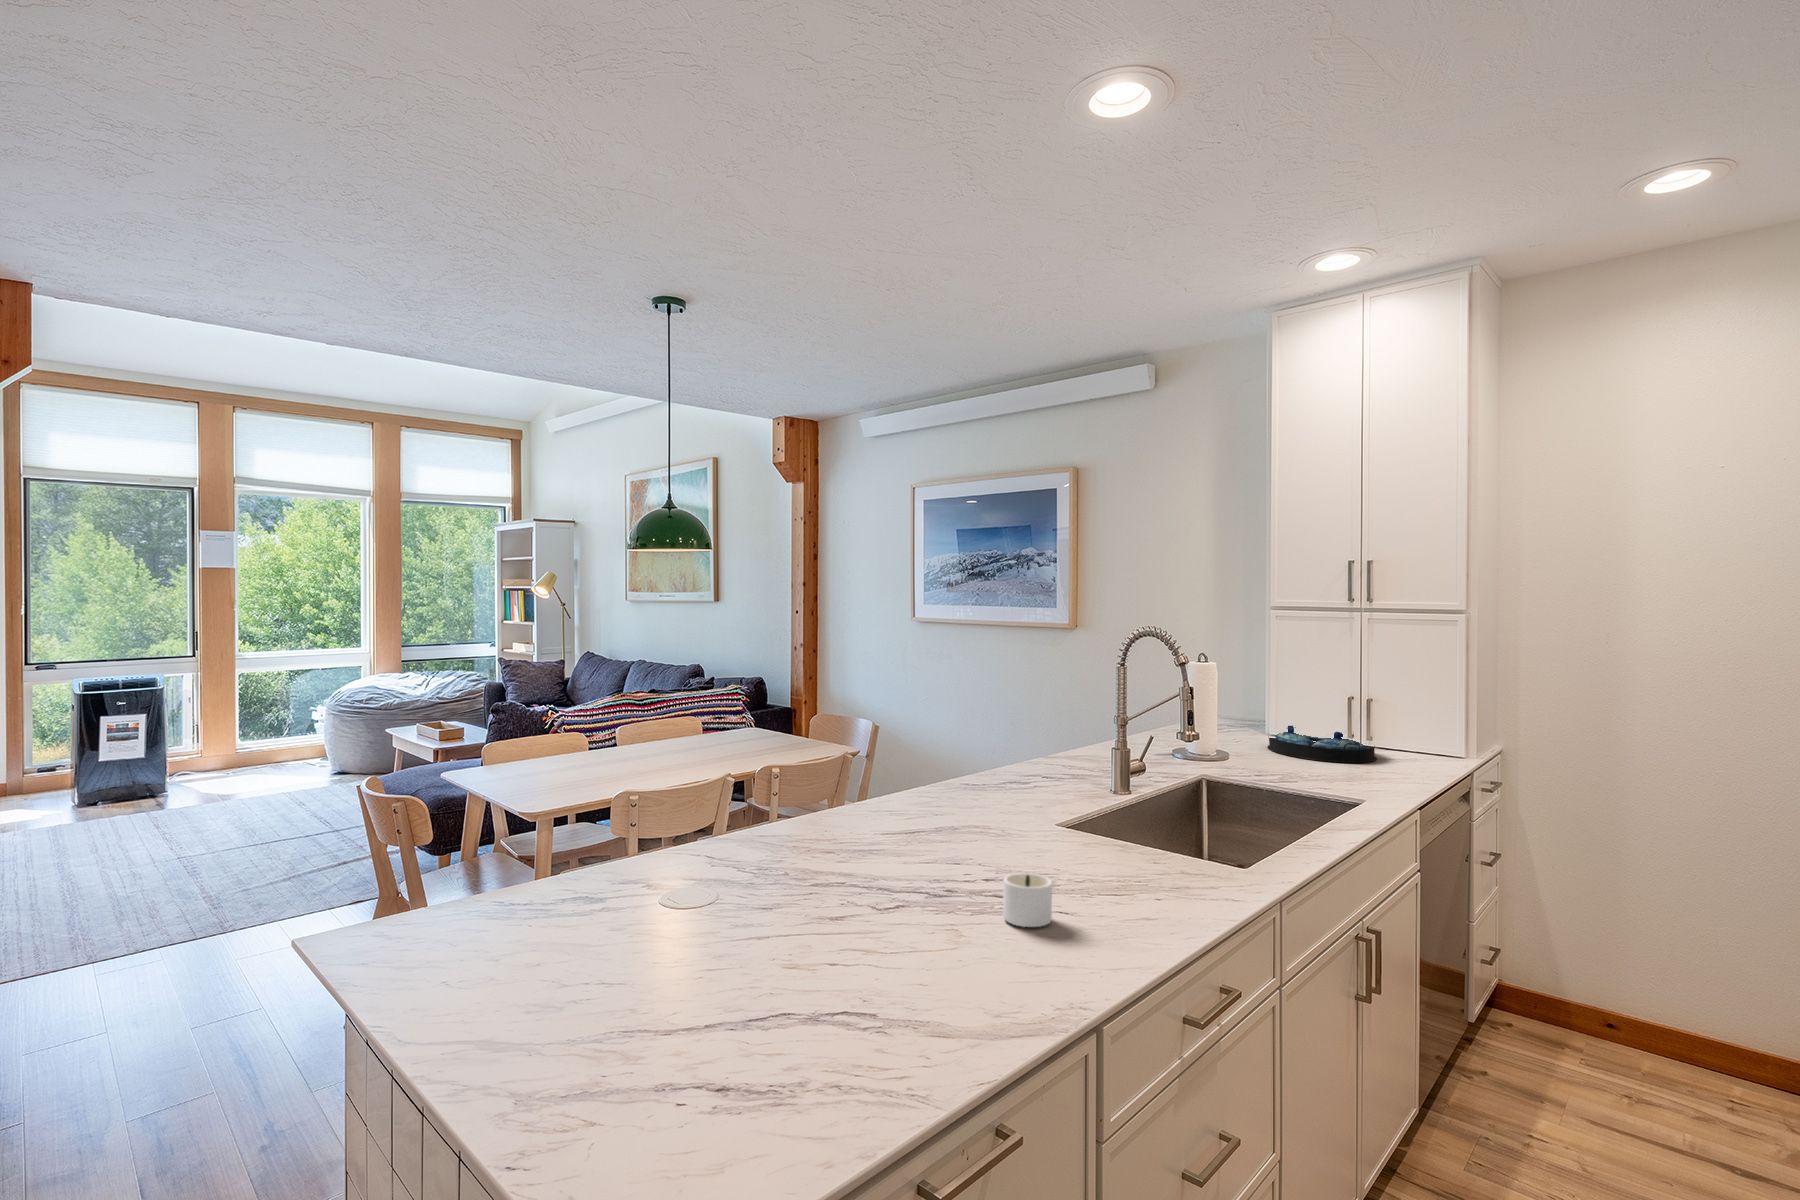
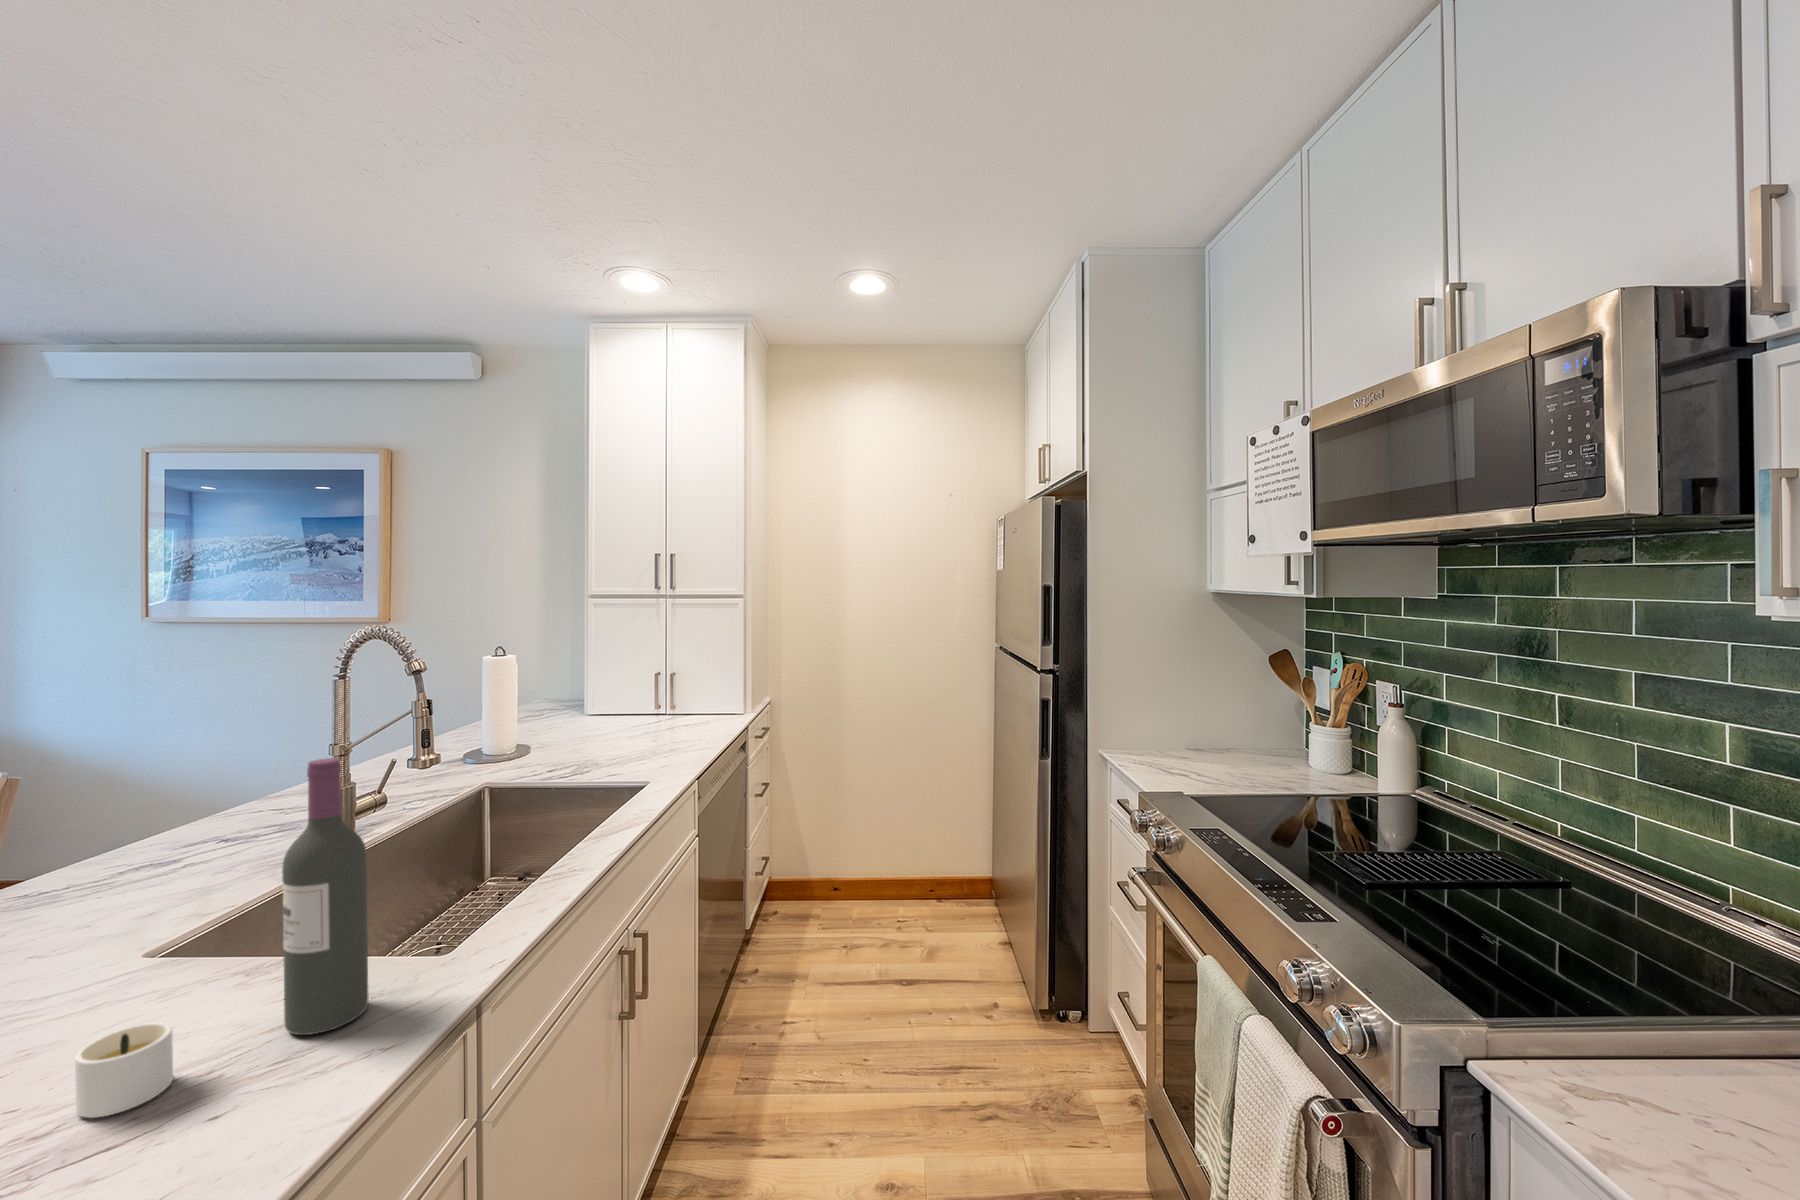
wine bottle: none [1110,700,1168,922] -> present [282,758,368,1035]
serving tray: present [1268,726,1377,763] -> none [584,701,676,738]

